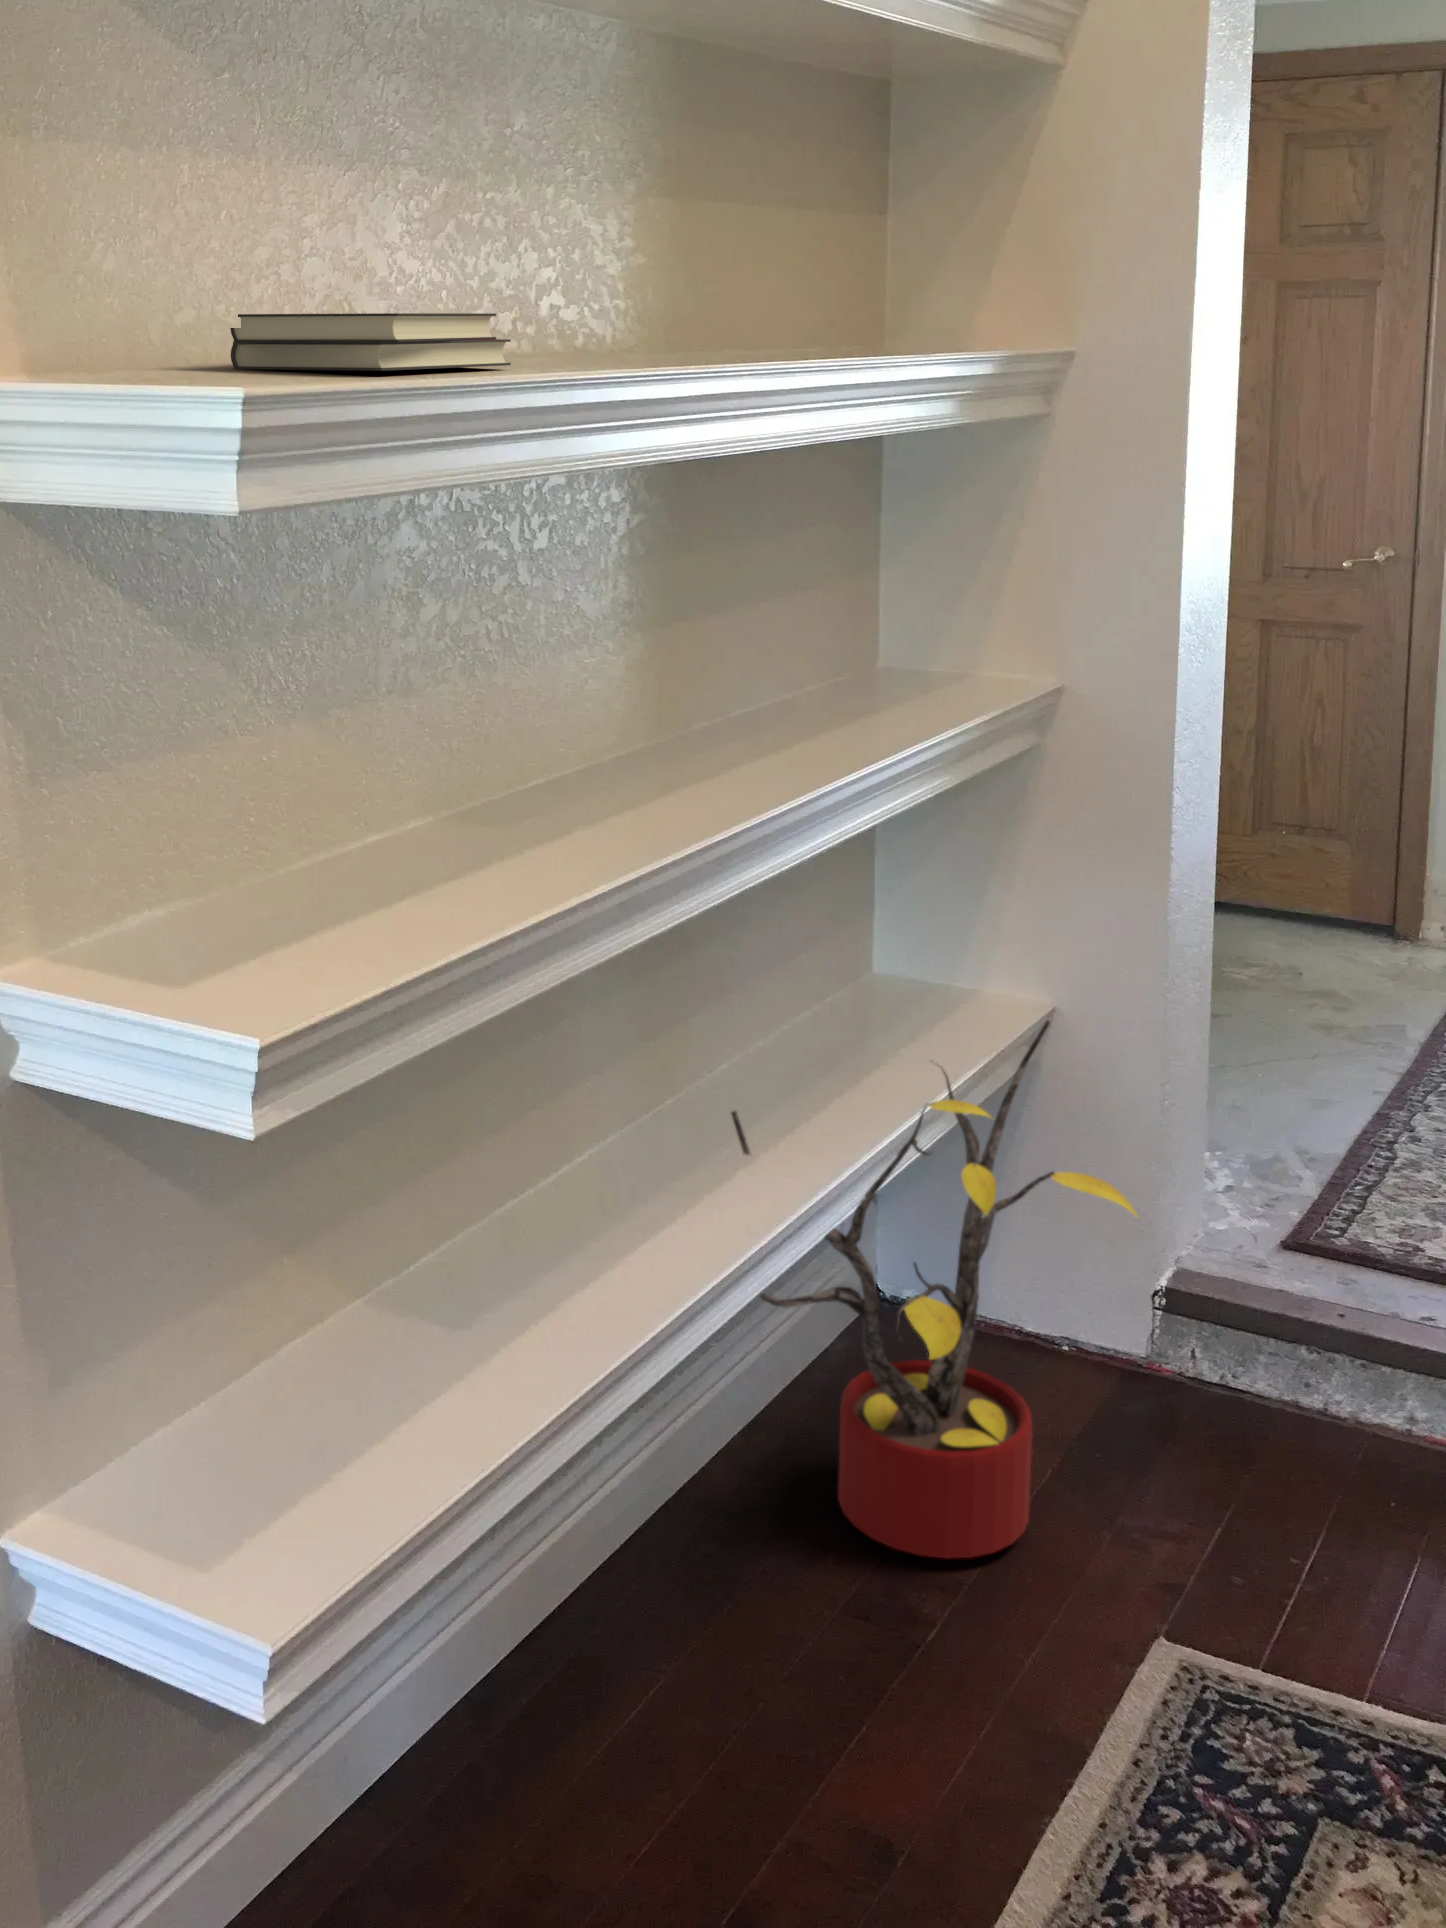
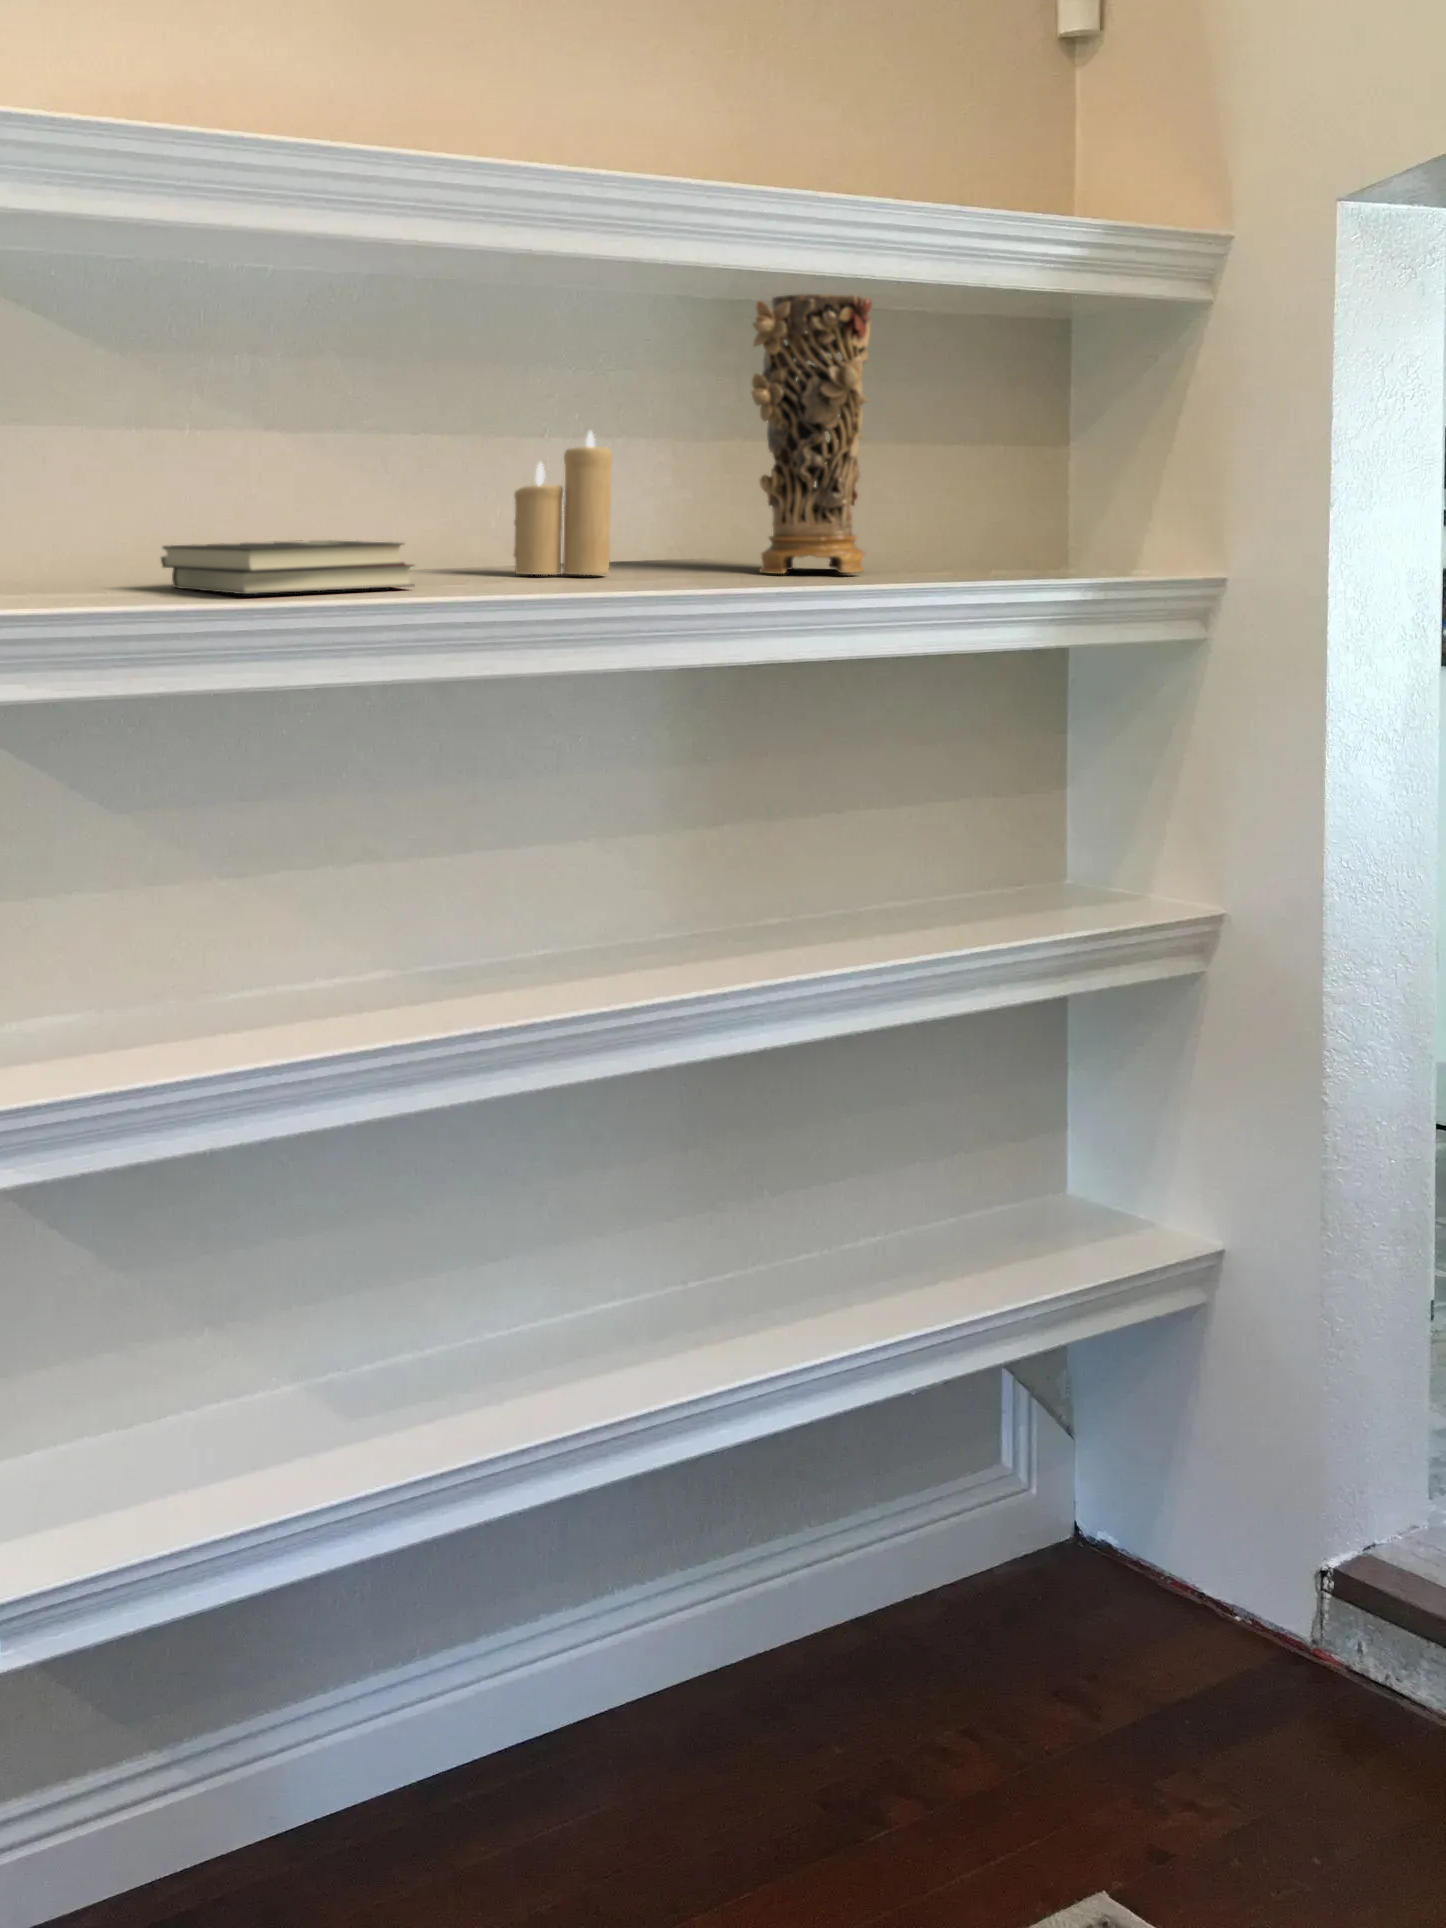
decorative vase: none [735,50,869,357] -> present [751,294,872,574]
candle: none [525,193,631,357] -> present [514,431,612,575]
decorative plant: present [731,1021,1137,1558] -> none [686,1249,1227,1777]

